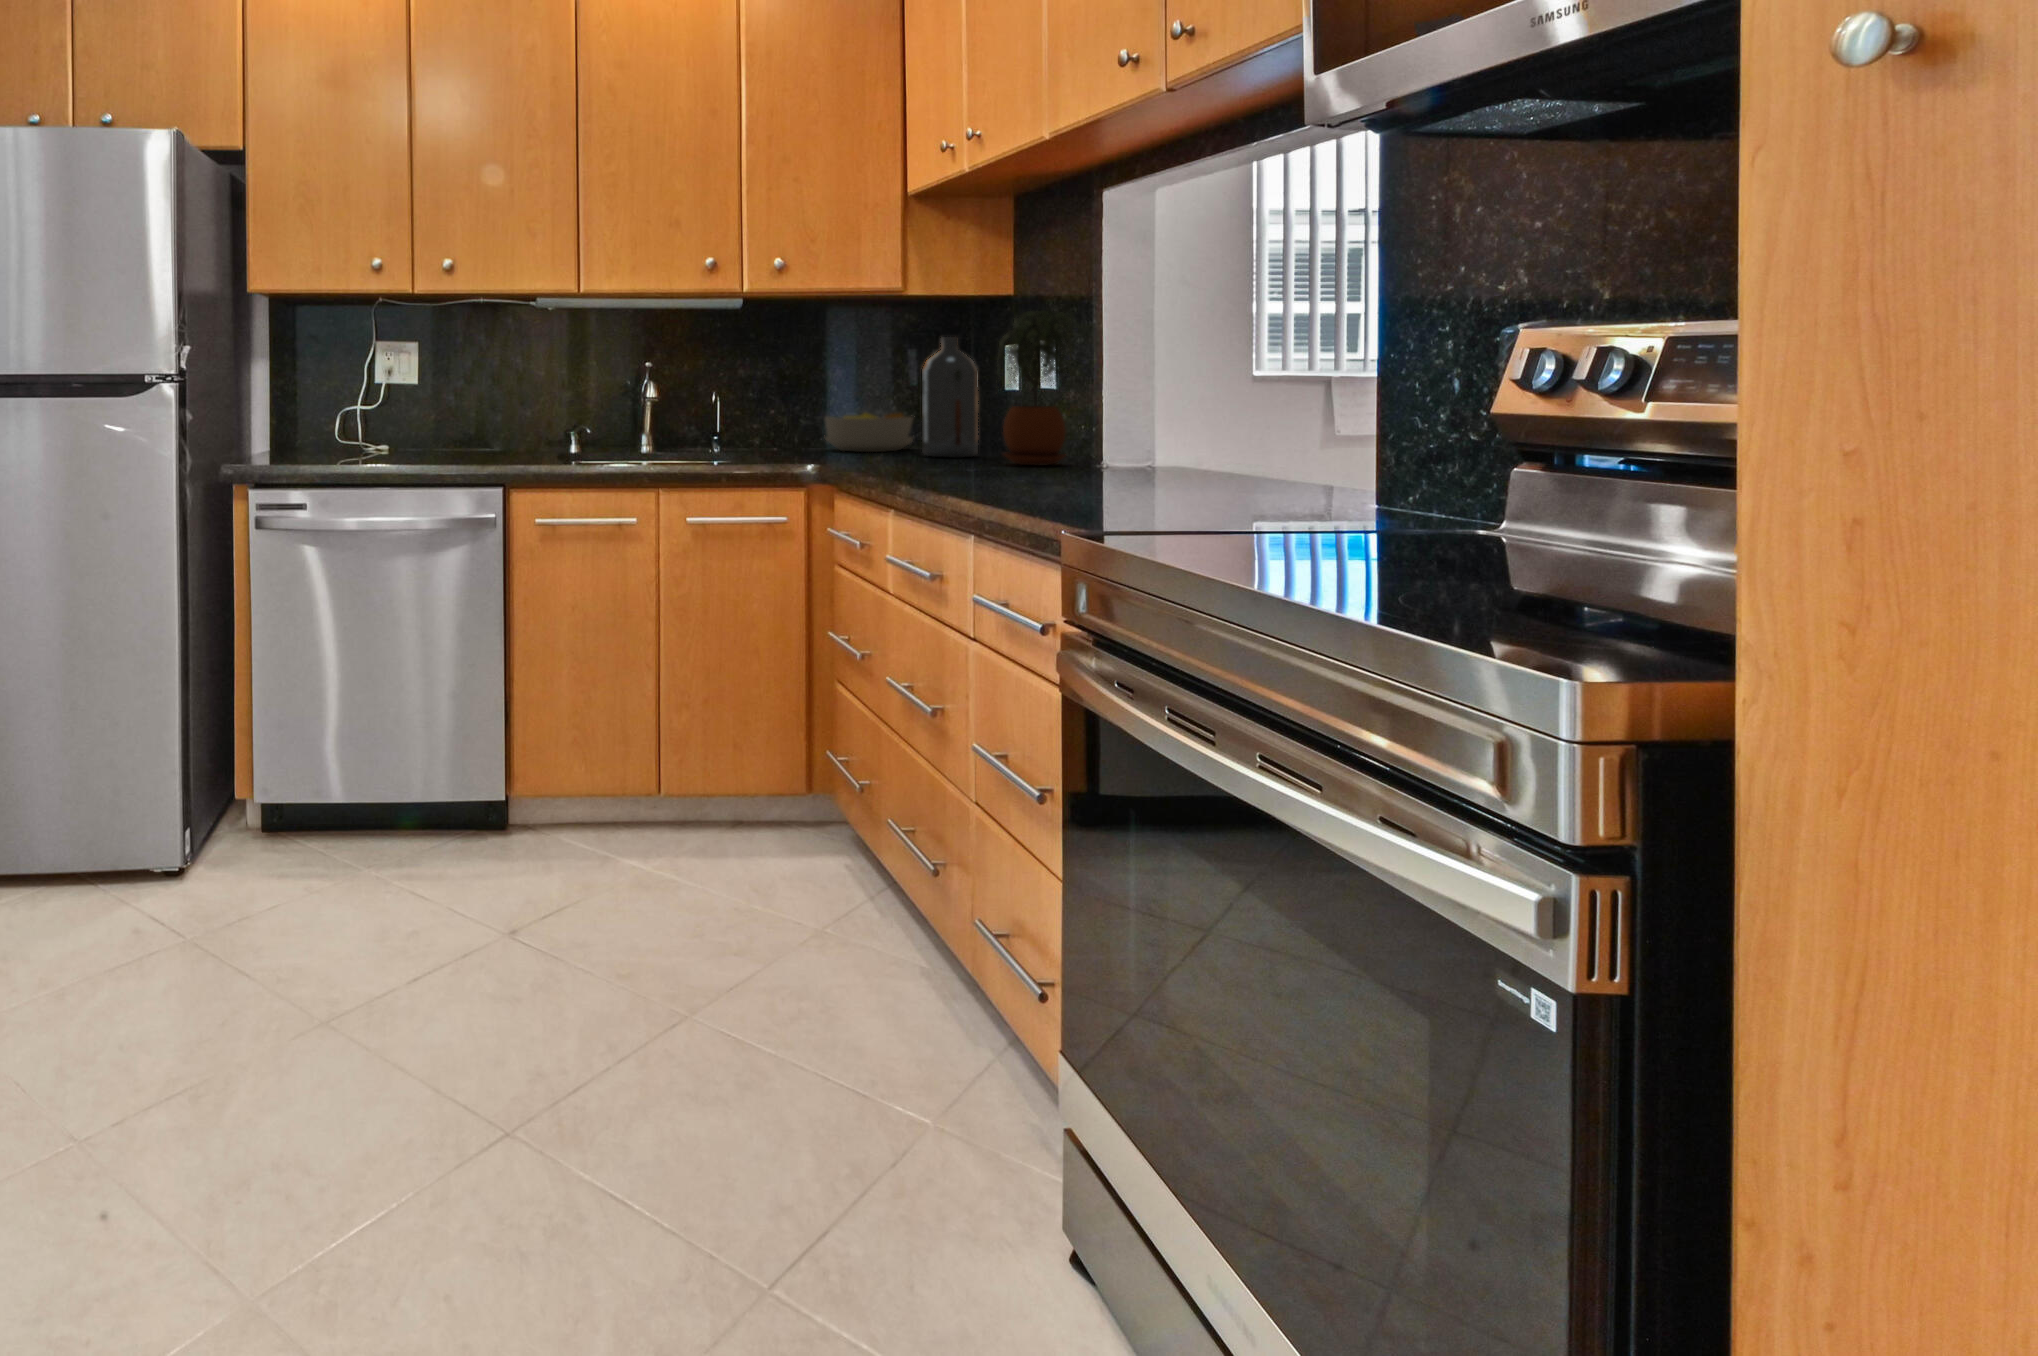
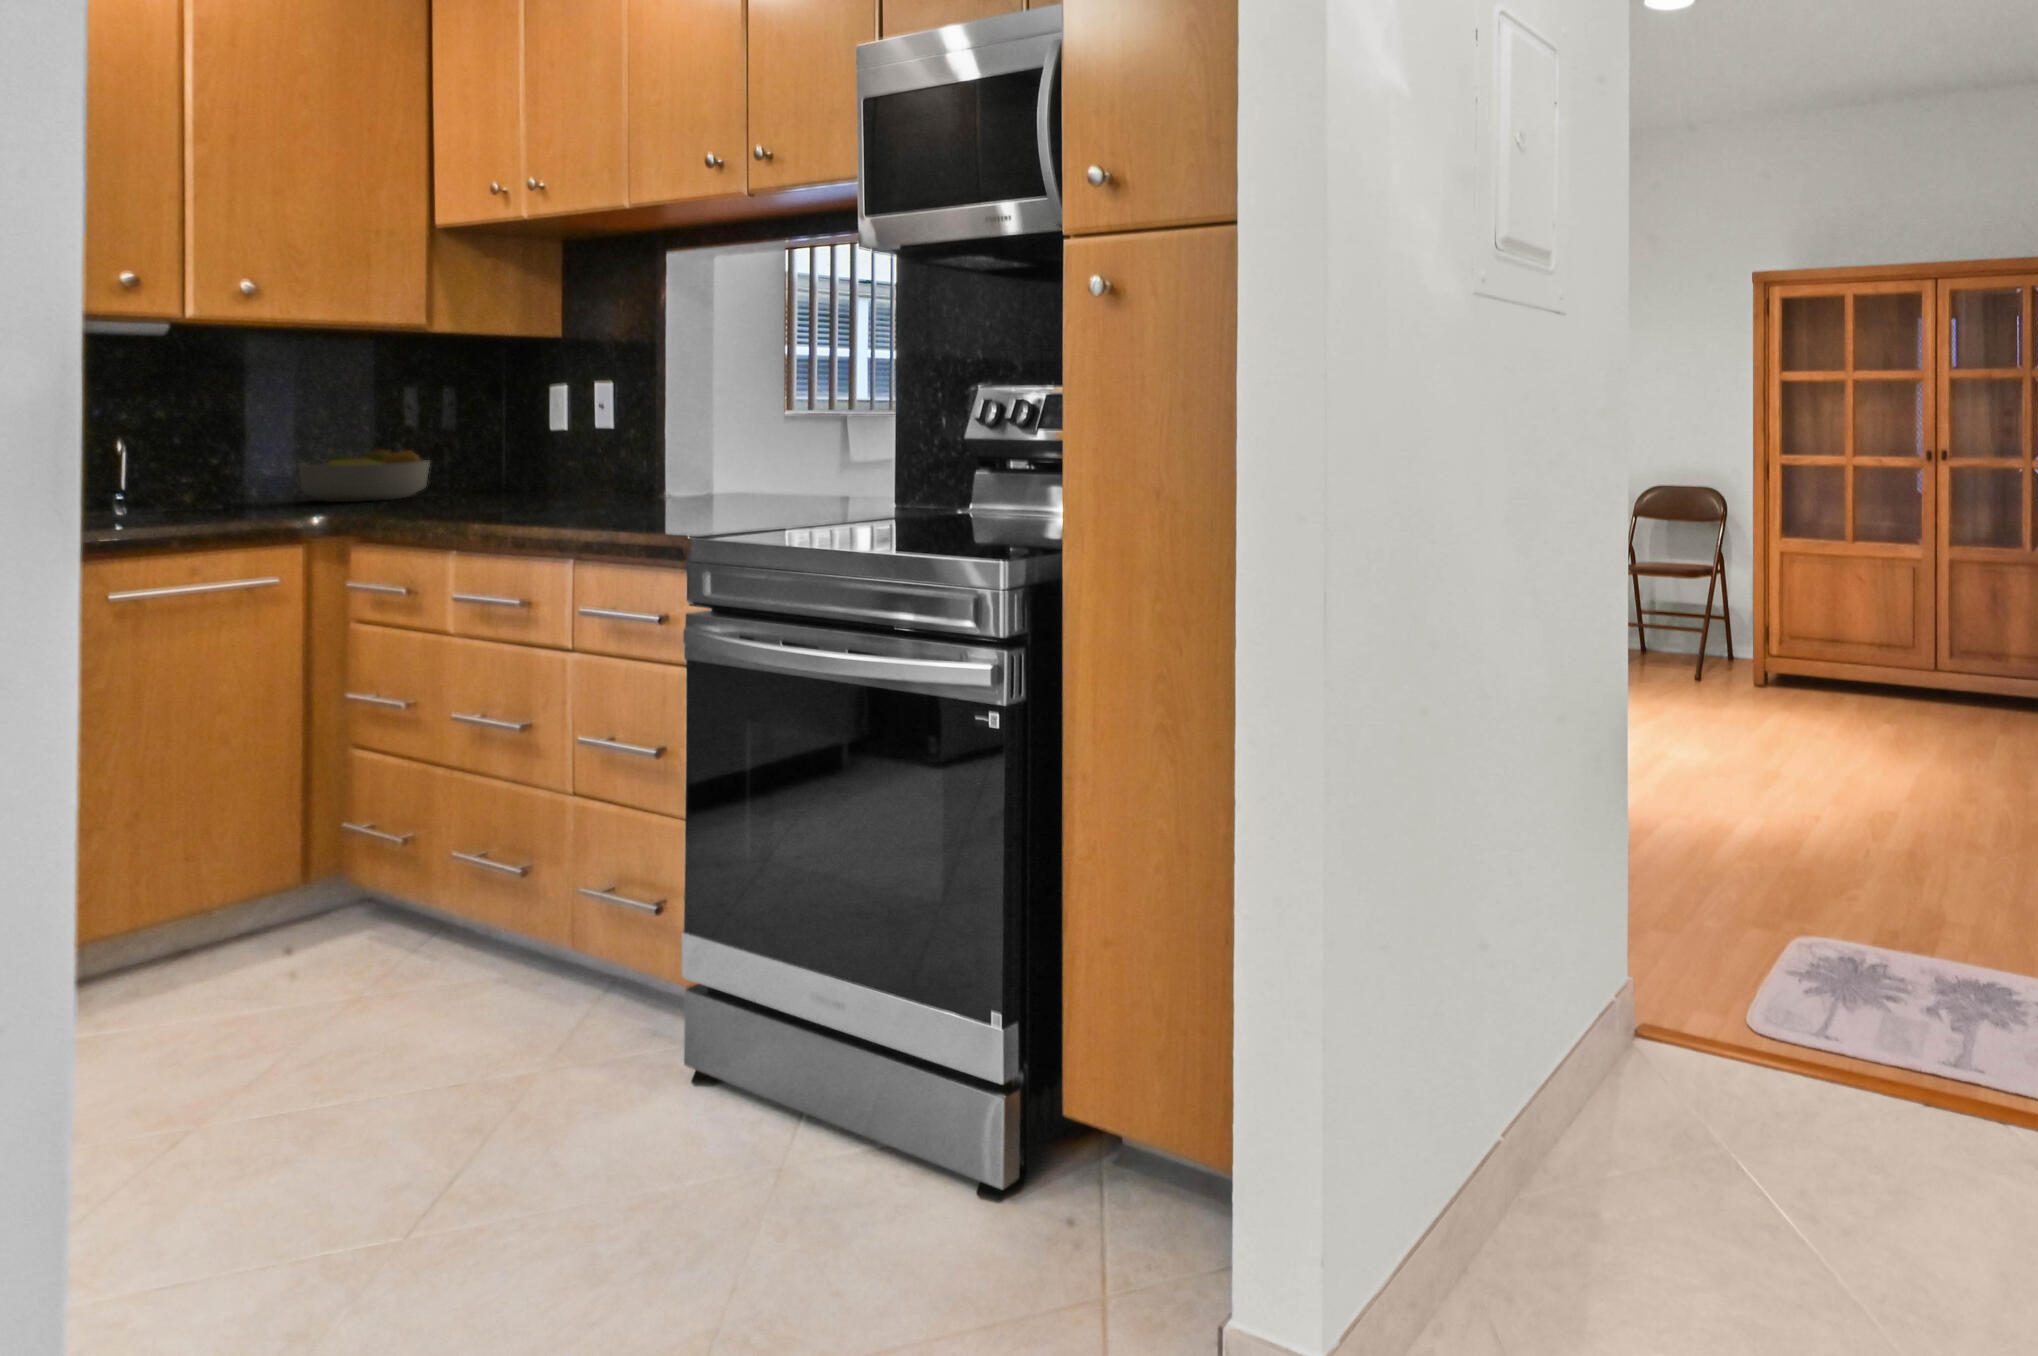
potted plant: present [996,310,1071,466] -> none [550,355,633,500]
bottle: present [922,337,978,458] -> none [451,379,520,500]

